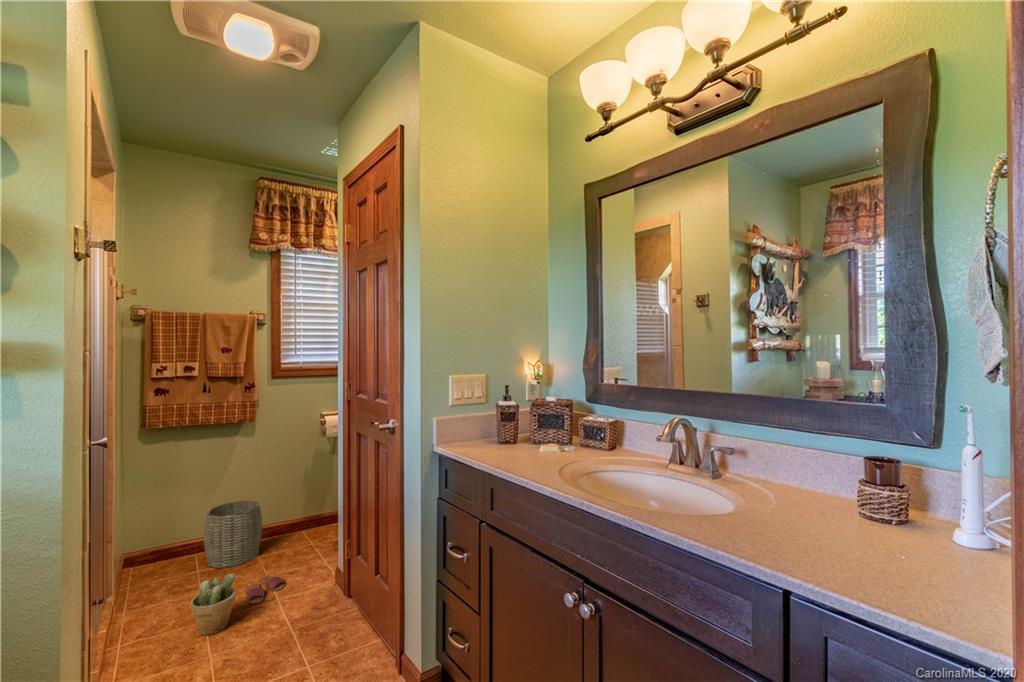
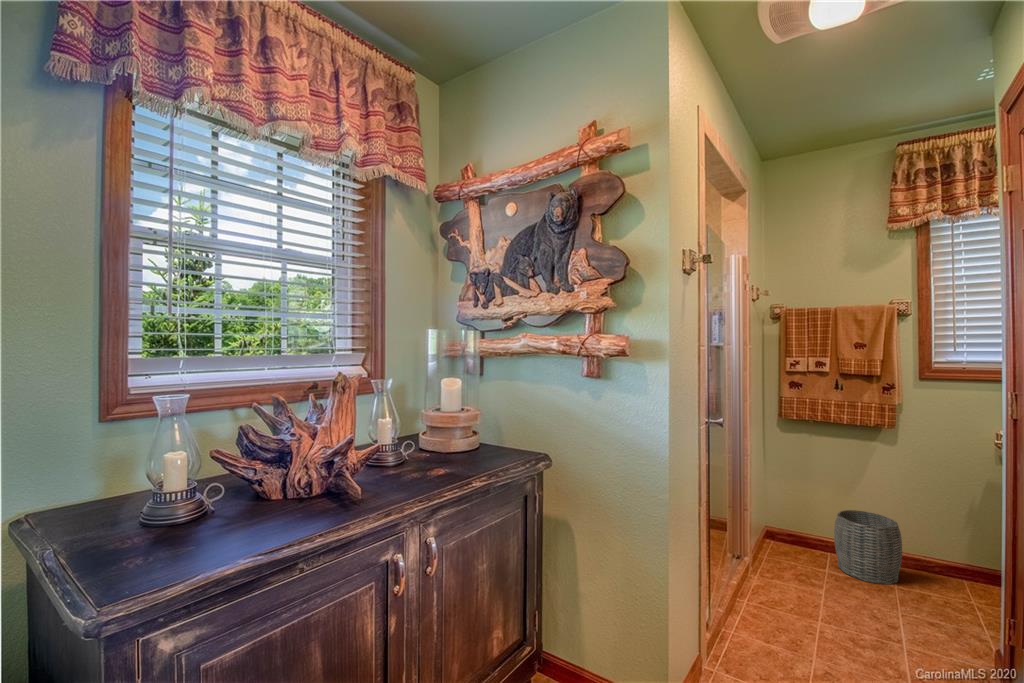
potted plant: present [191,573,236,635] -> none [804,574,850,634]
slippers: present [246,575,285,604] -> none [867,608,920,635]

